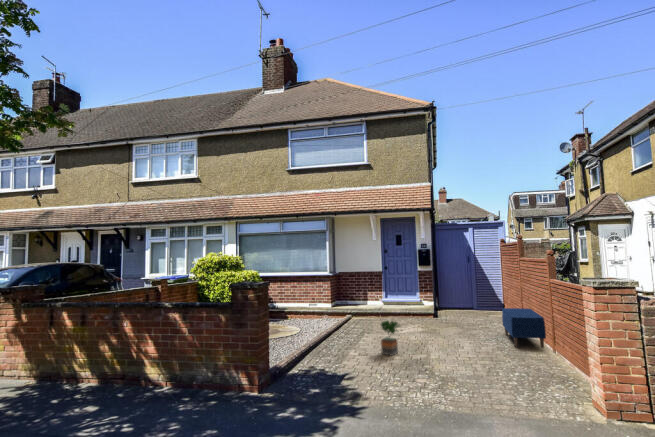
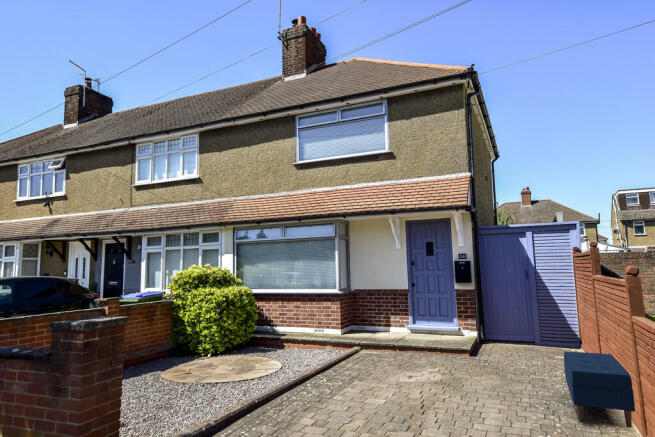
potted tree: present [381,321,400,355] -> none [350,366,384,424]

